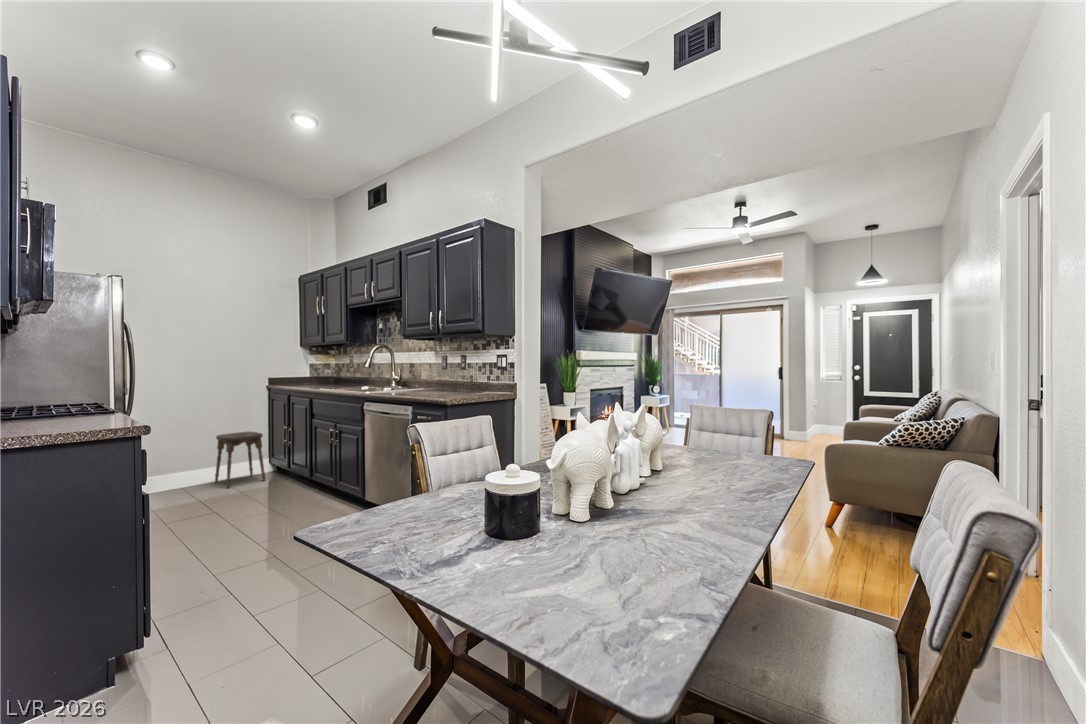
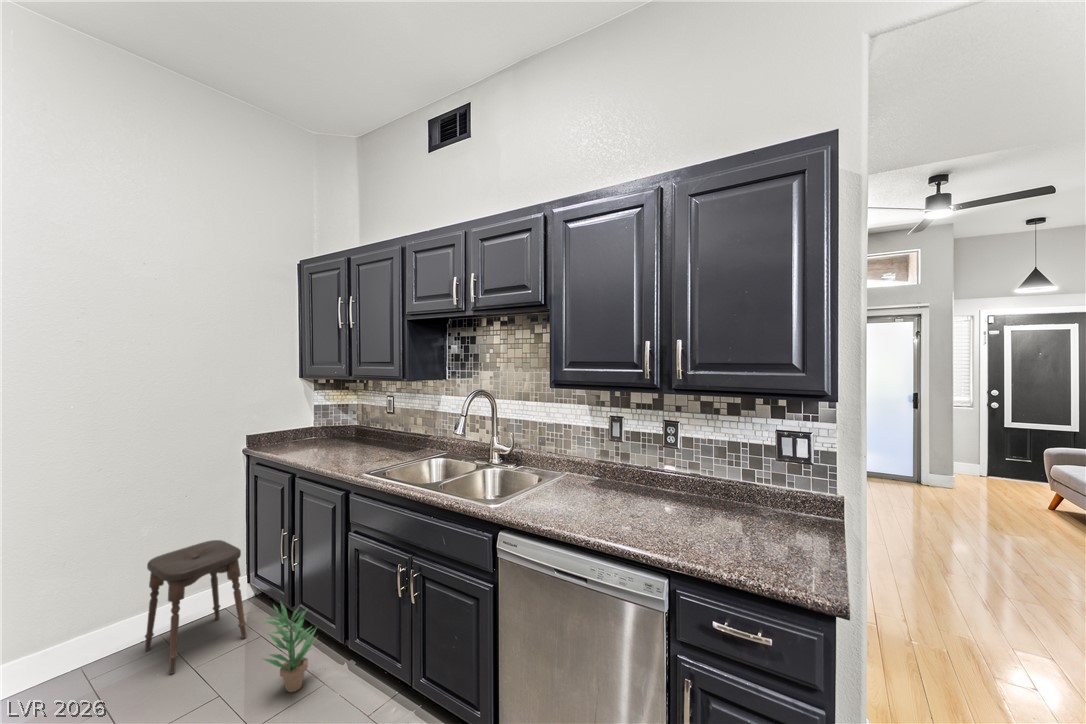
potted plant: none [268,448,298,493] -> present [264,603,316,692]

